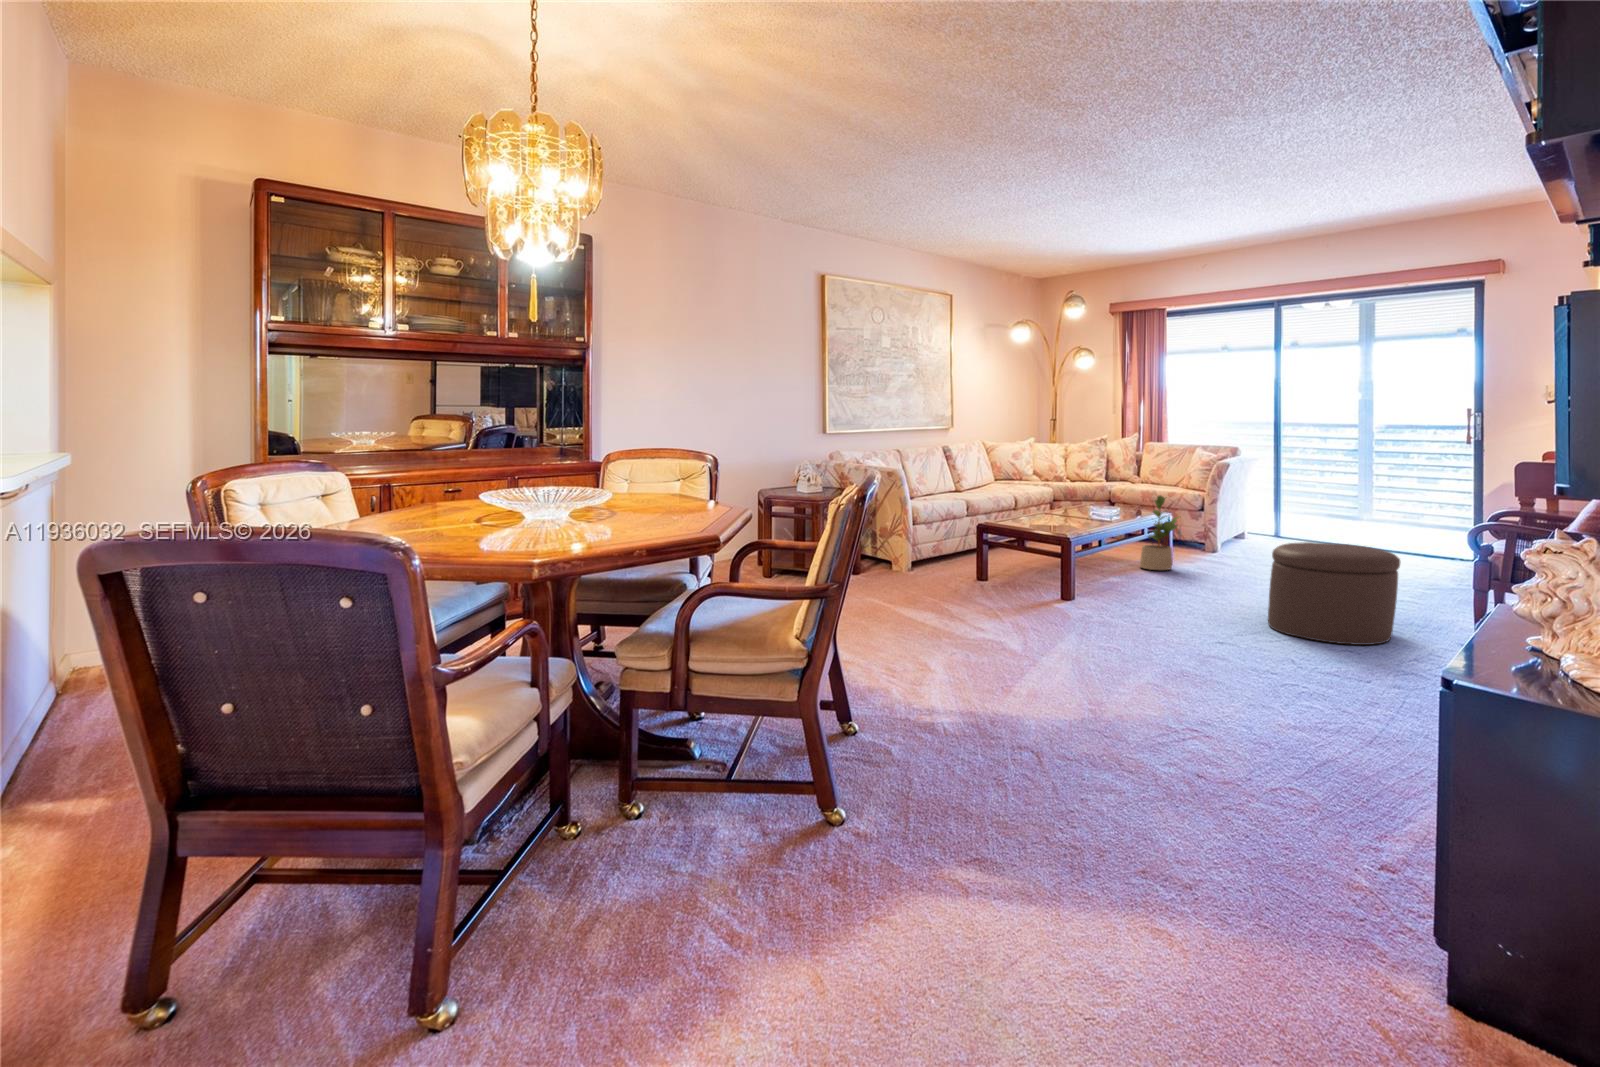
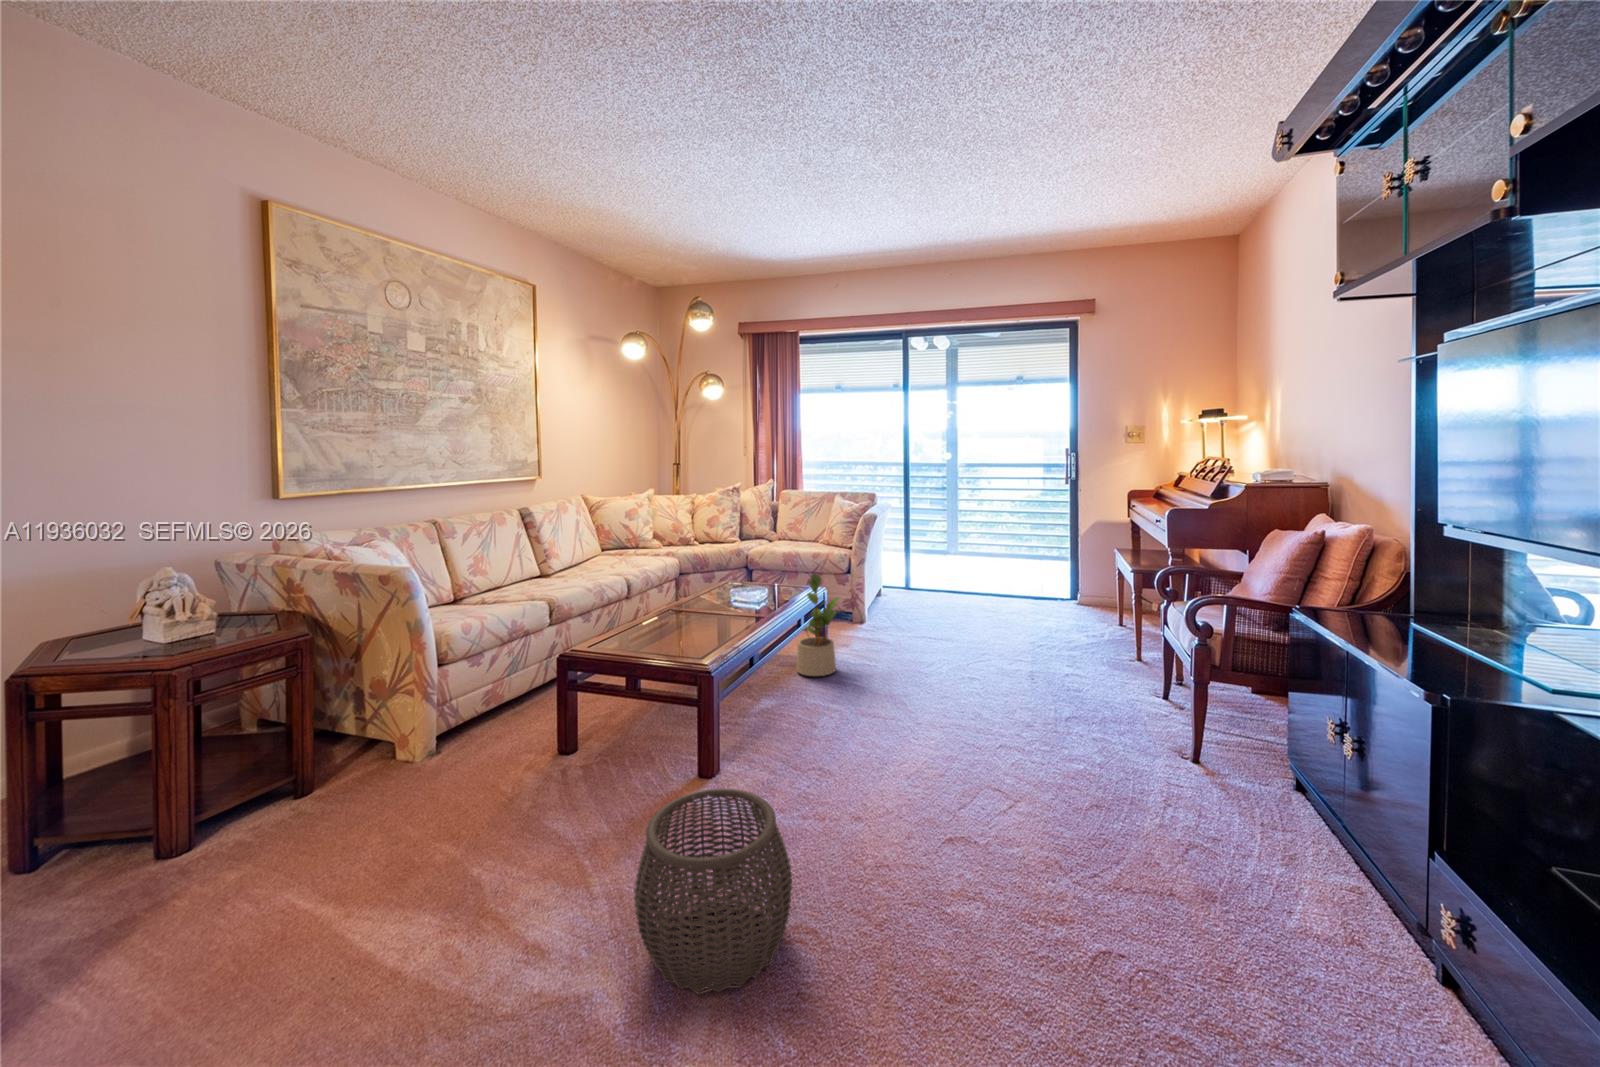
ottoman: present [1268,542,1400,645] -> none [1021,667,1216,874]
woven basket: none [1037,561,1112,631] -> present [634,789,793,994]

